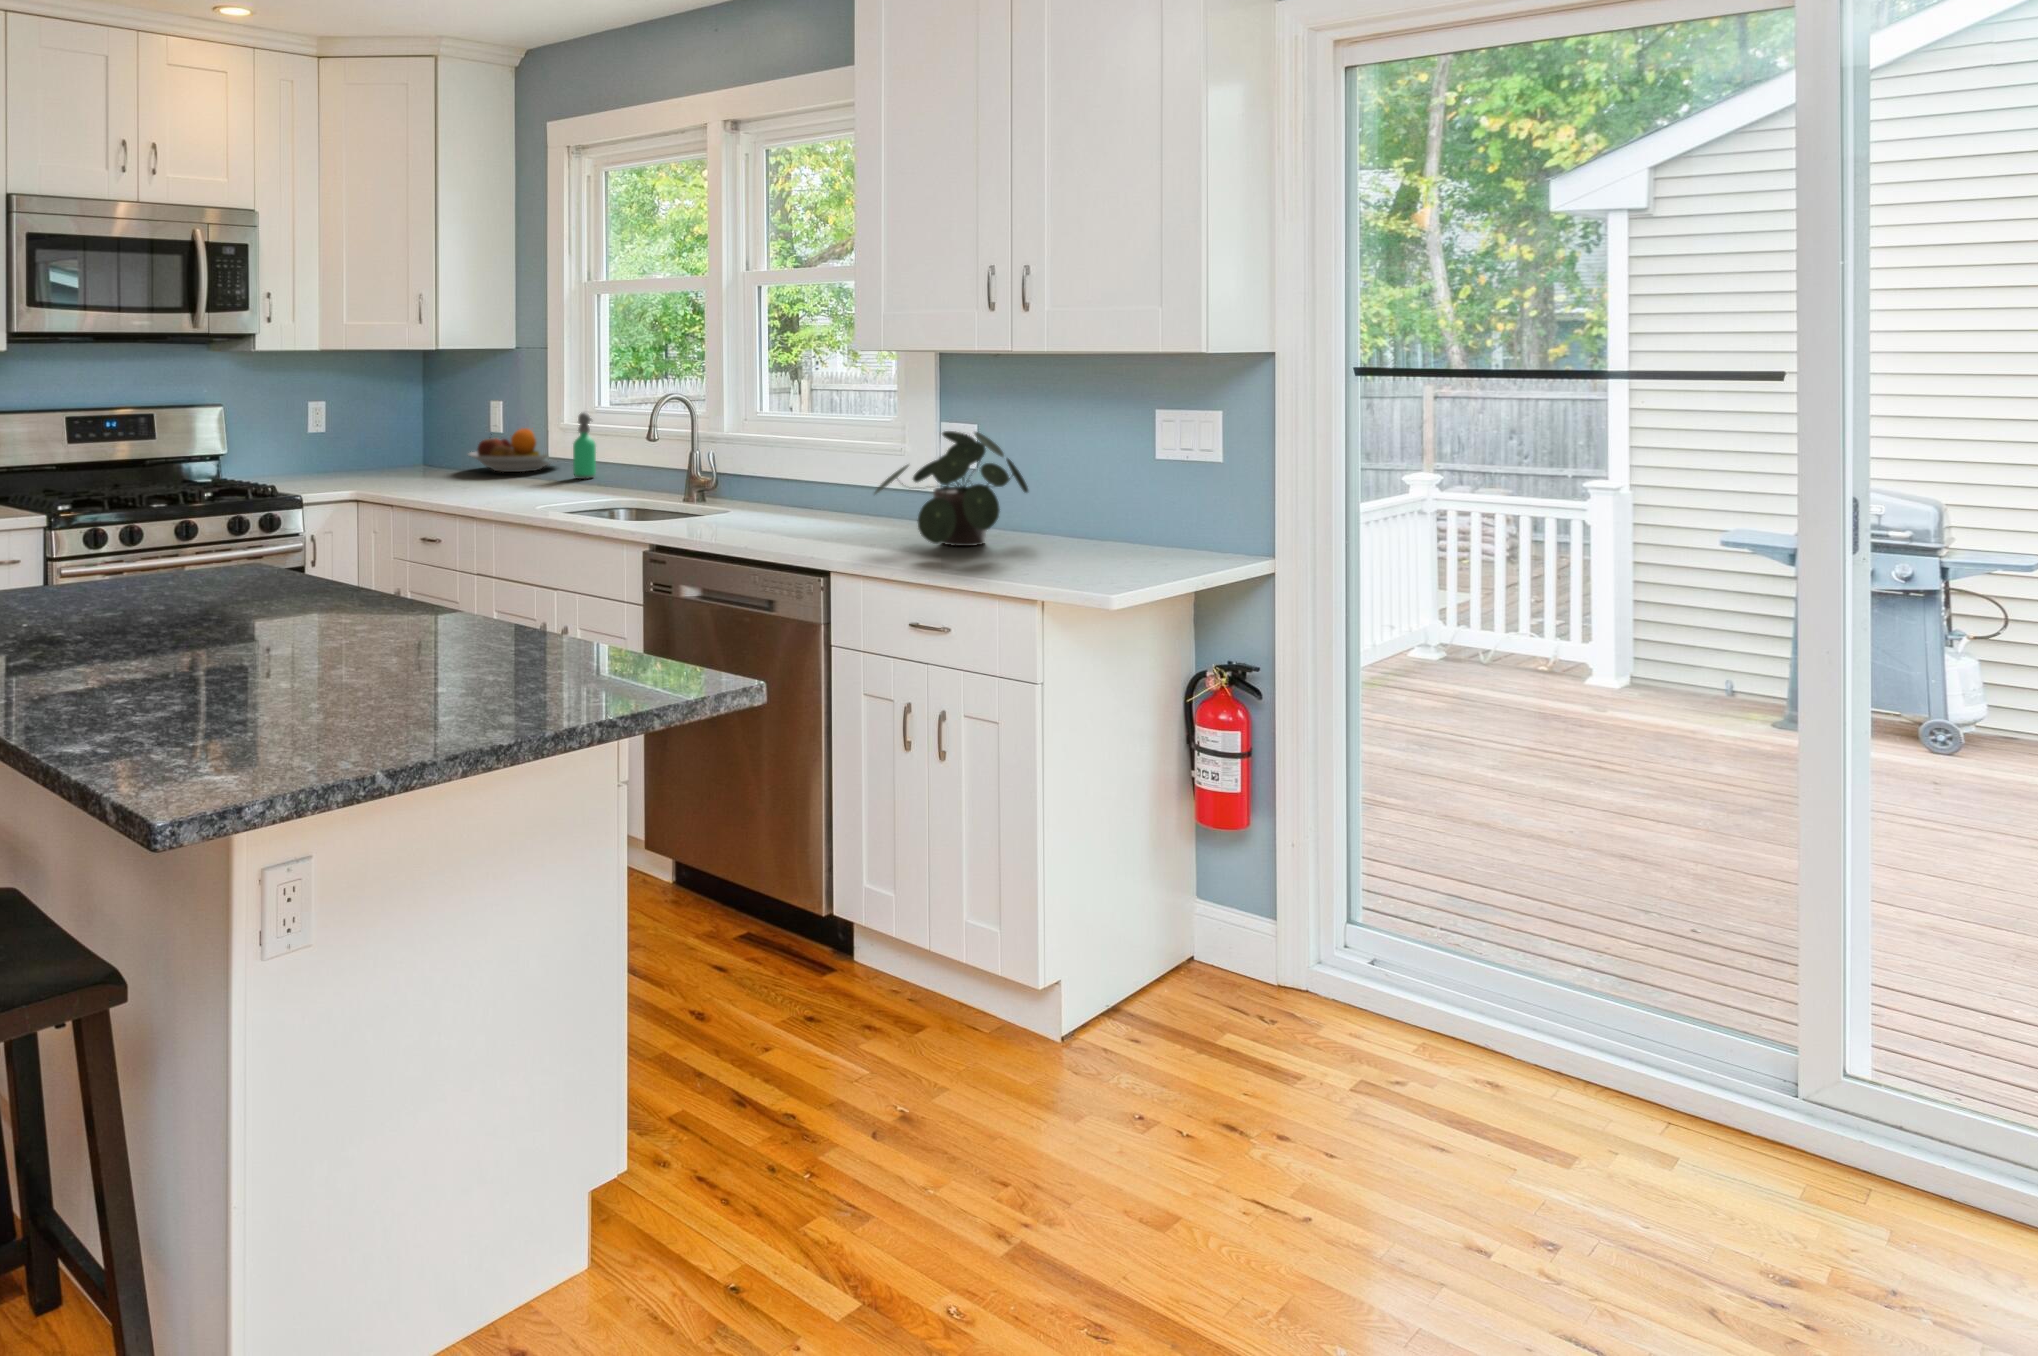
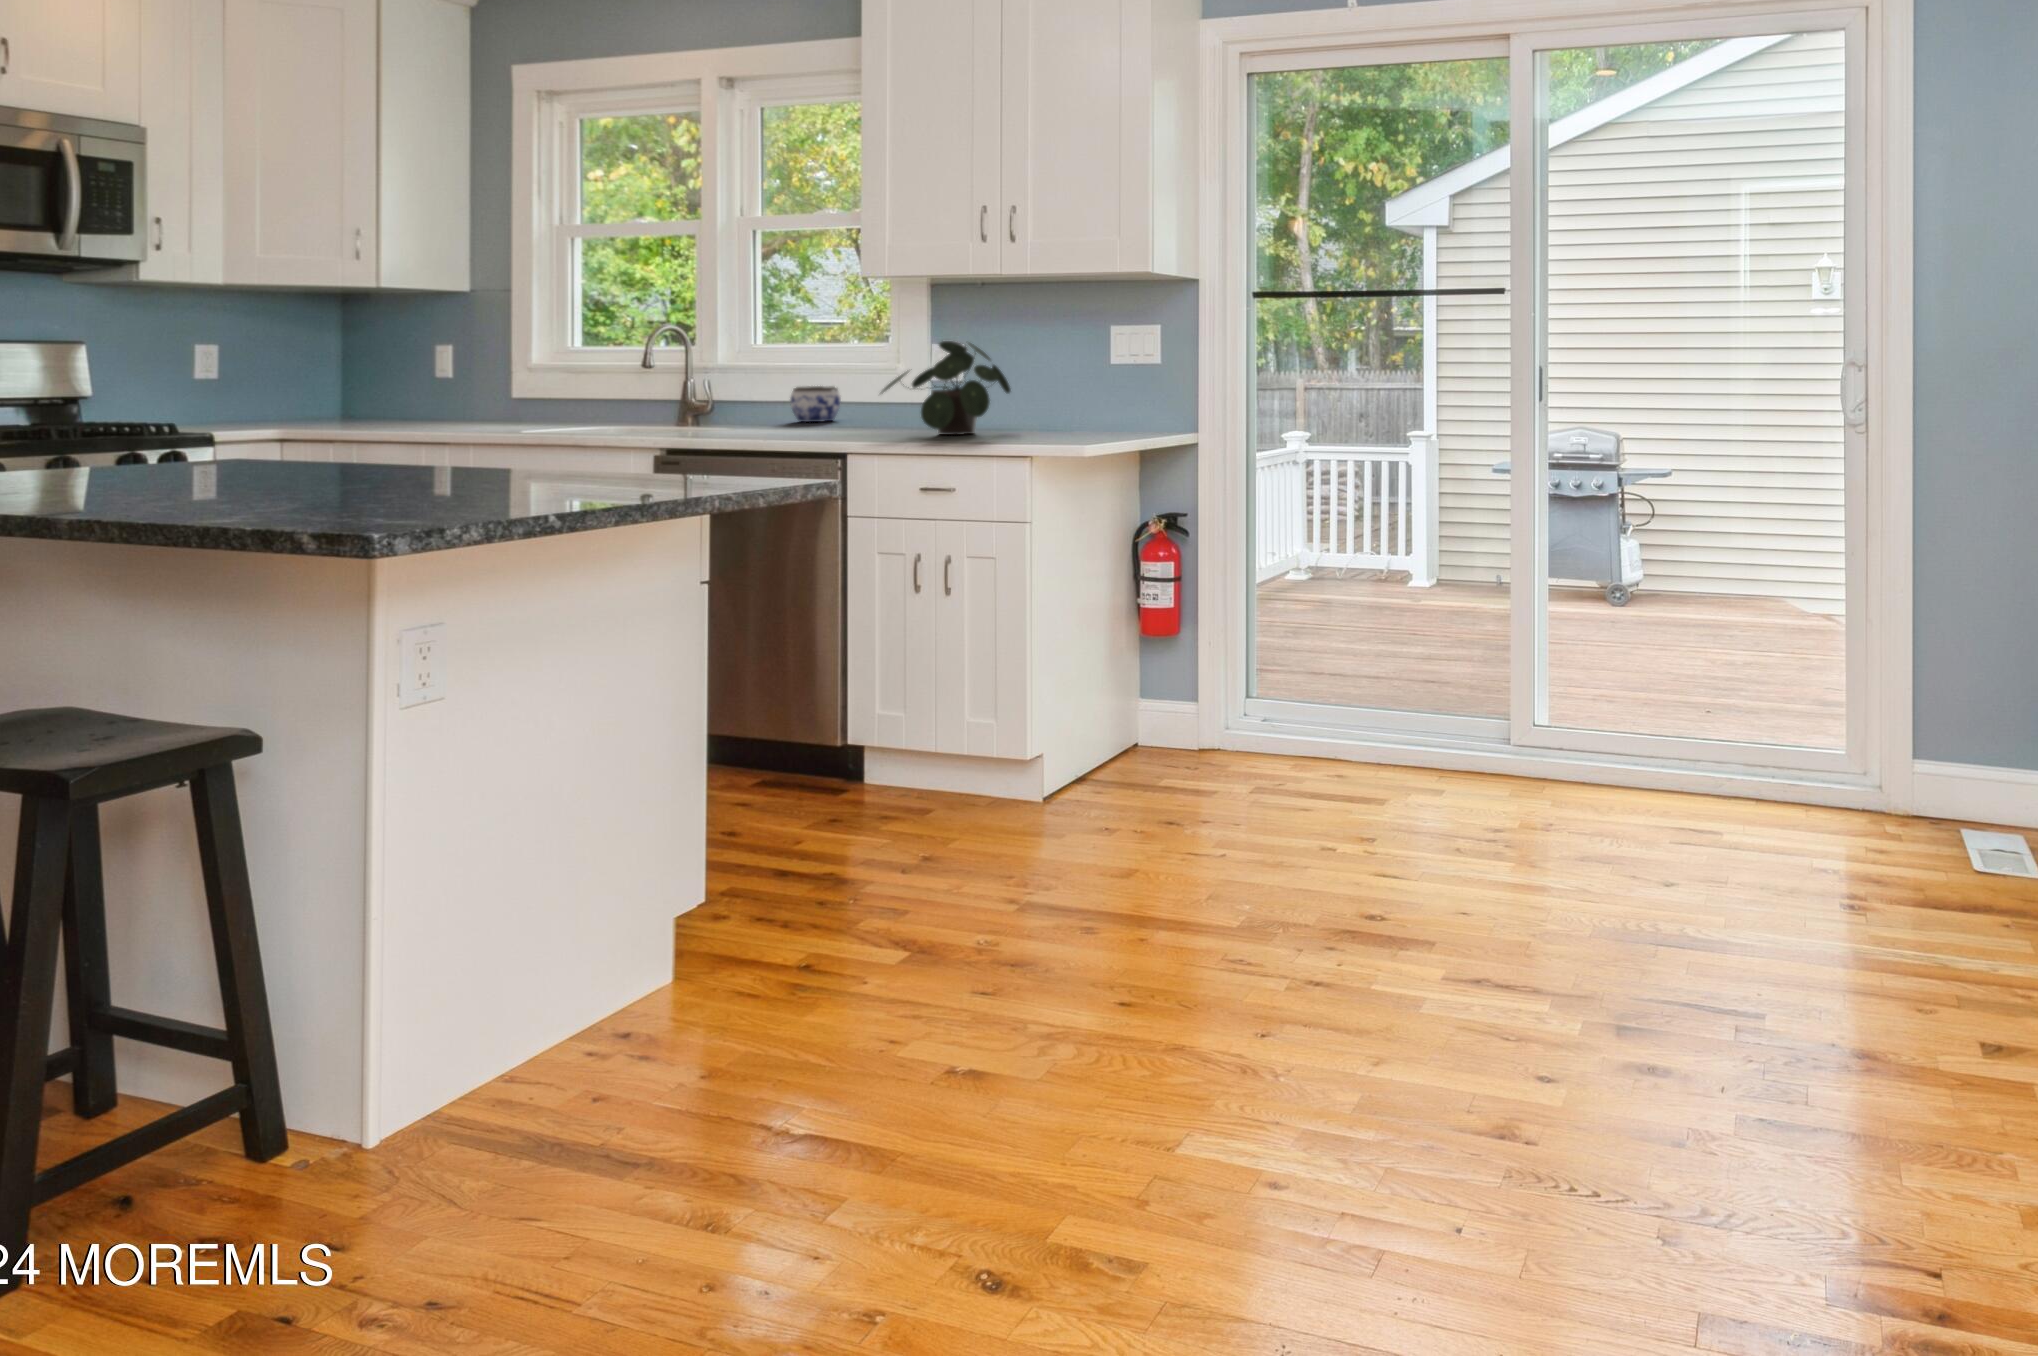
soap dispenser: present [573,413,596,479] -> none [541,352,566,417]
fruit bowl: present [468,428,550,472] -> none [406,371,525,415]
jar: none [794,463,847,505] -> present [790,386,841,422]

